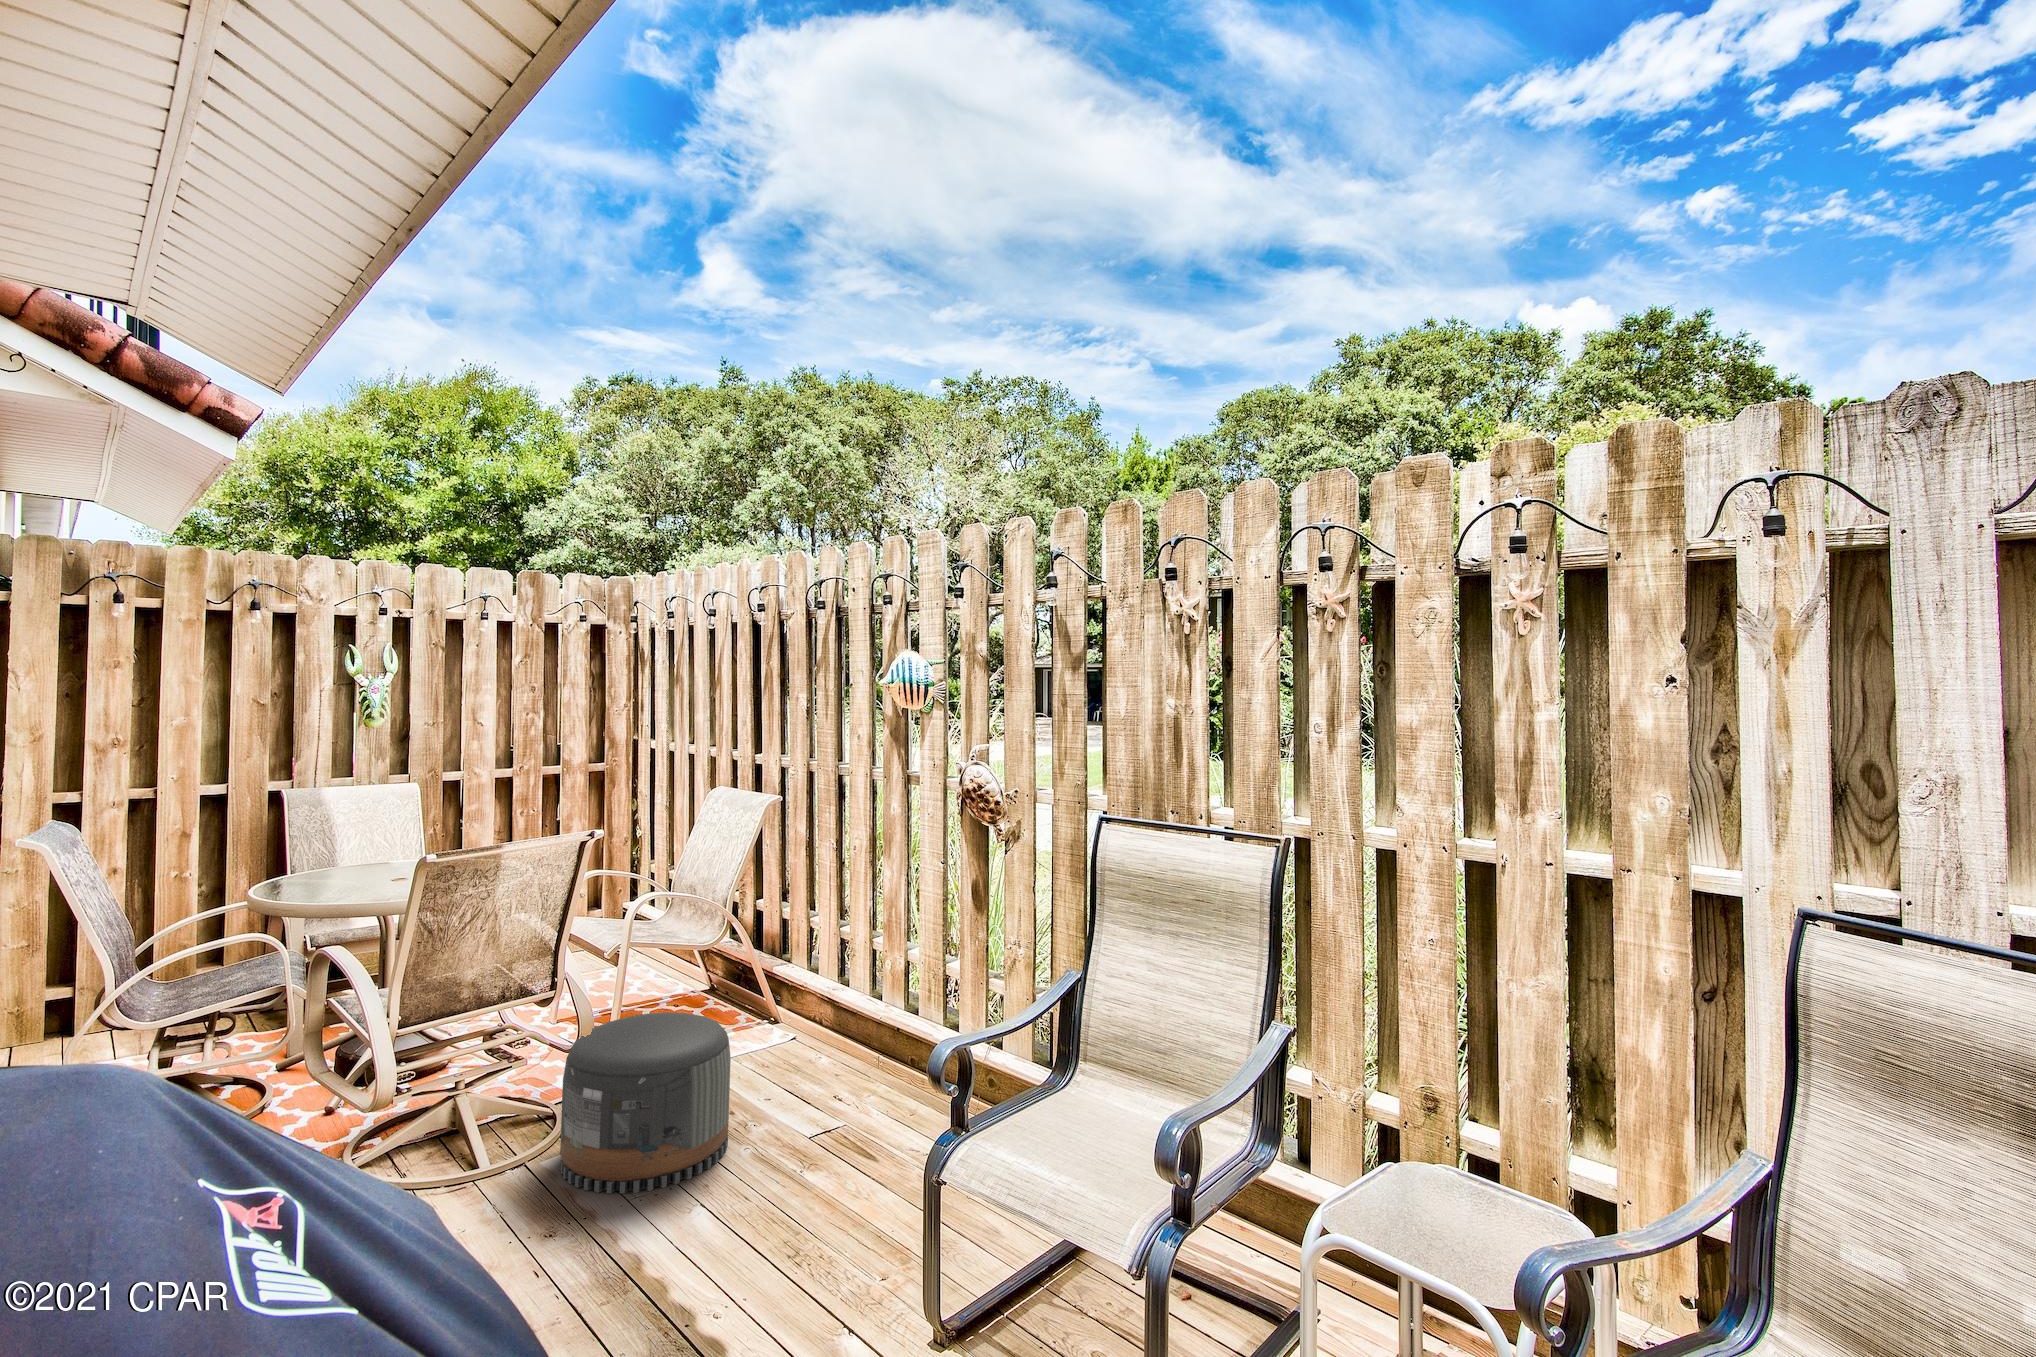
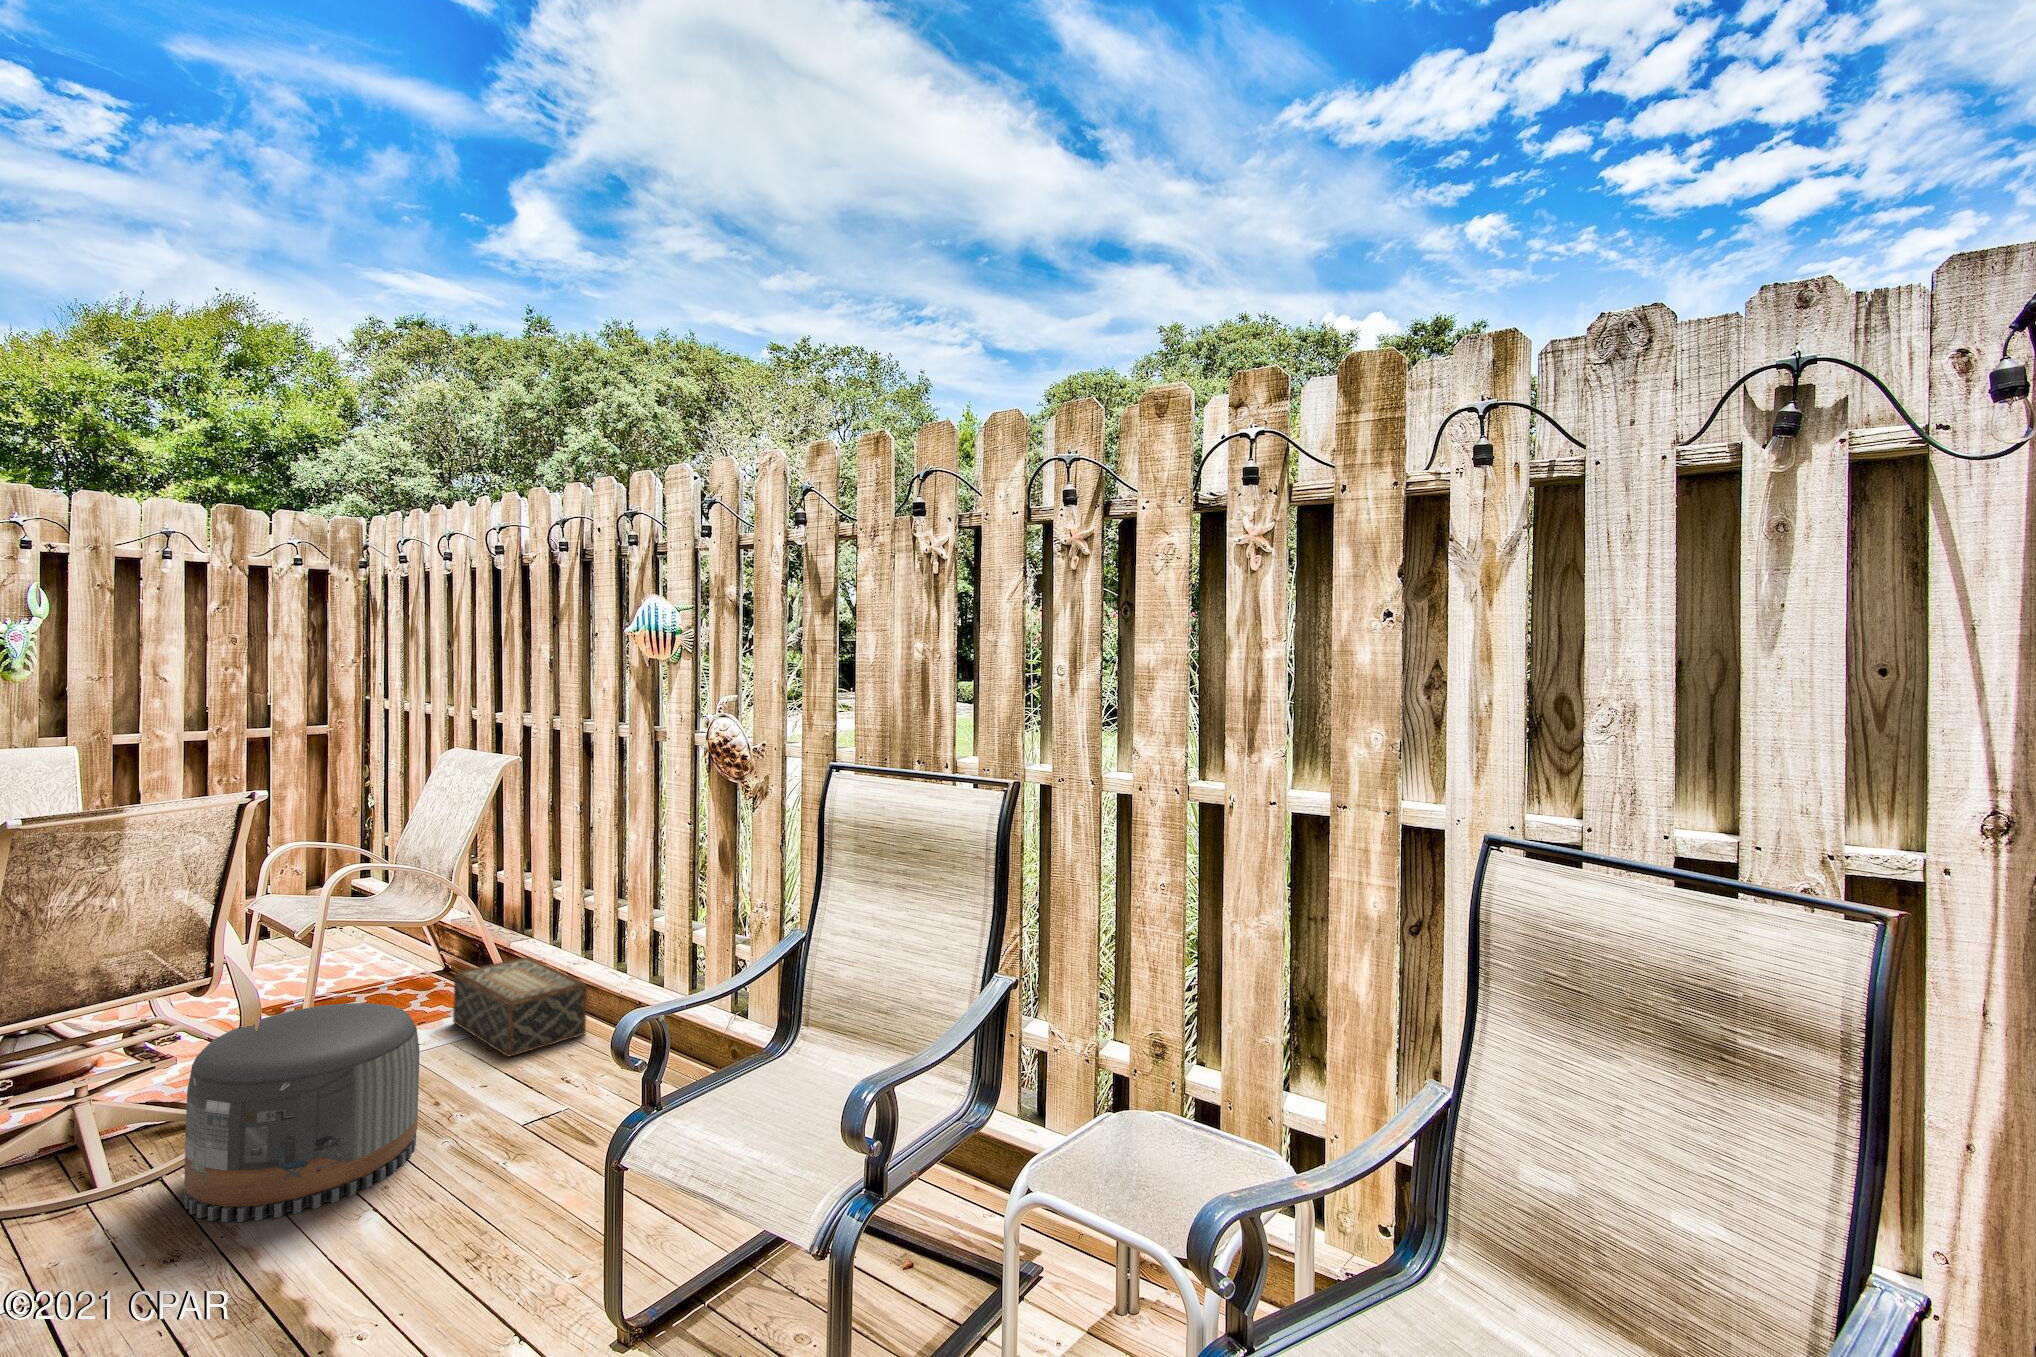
woven basket: none [729,979,844,1069] -> present [453,957,587,1057]

